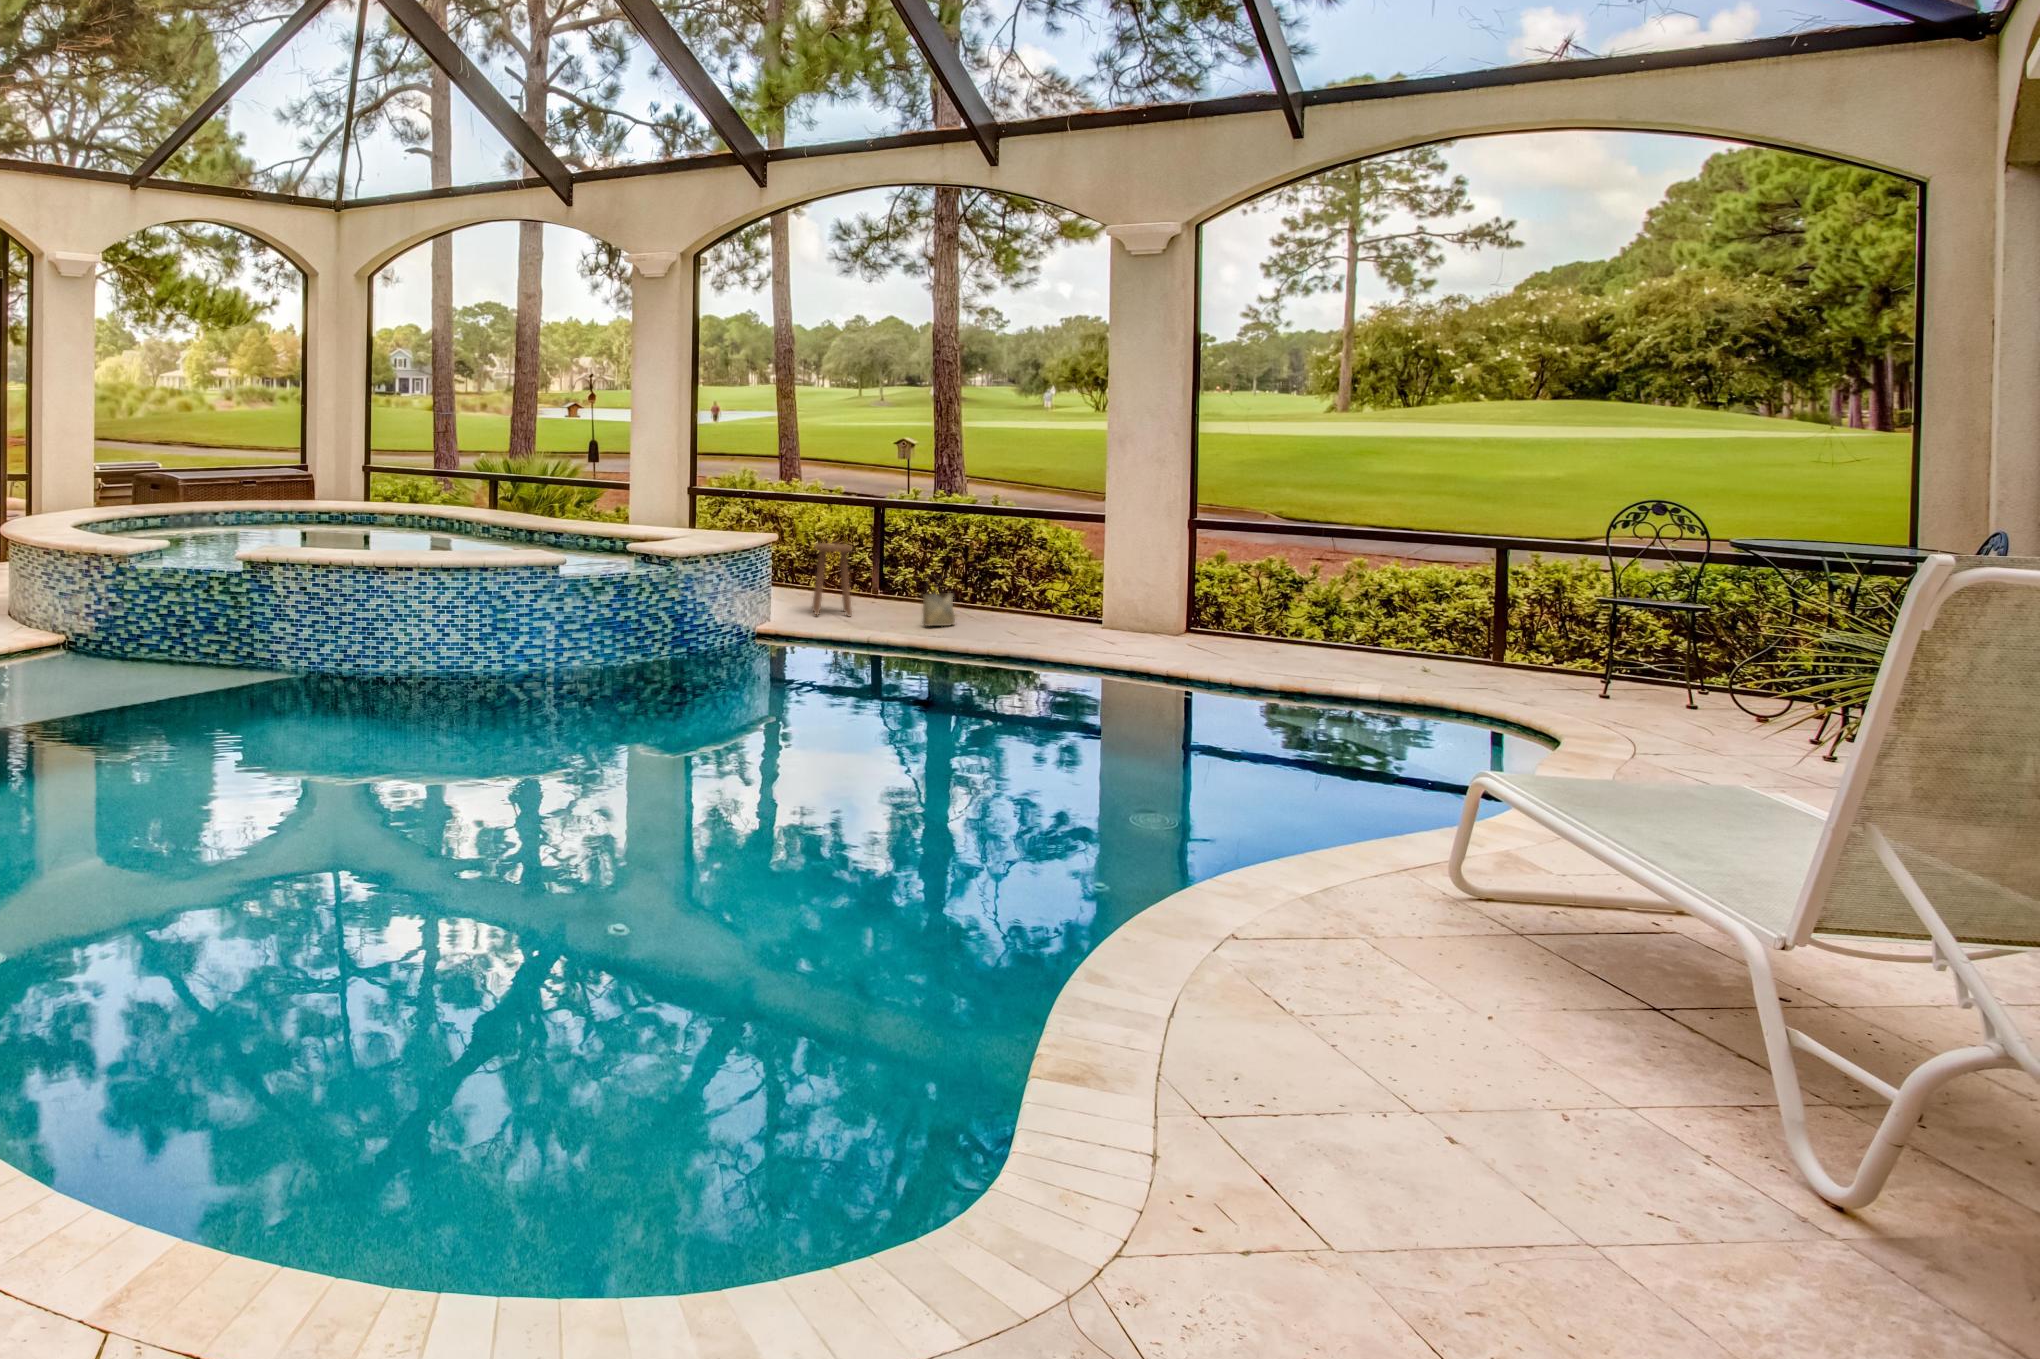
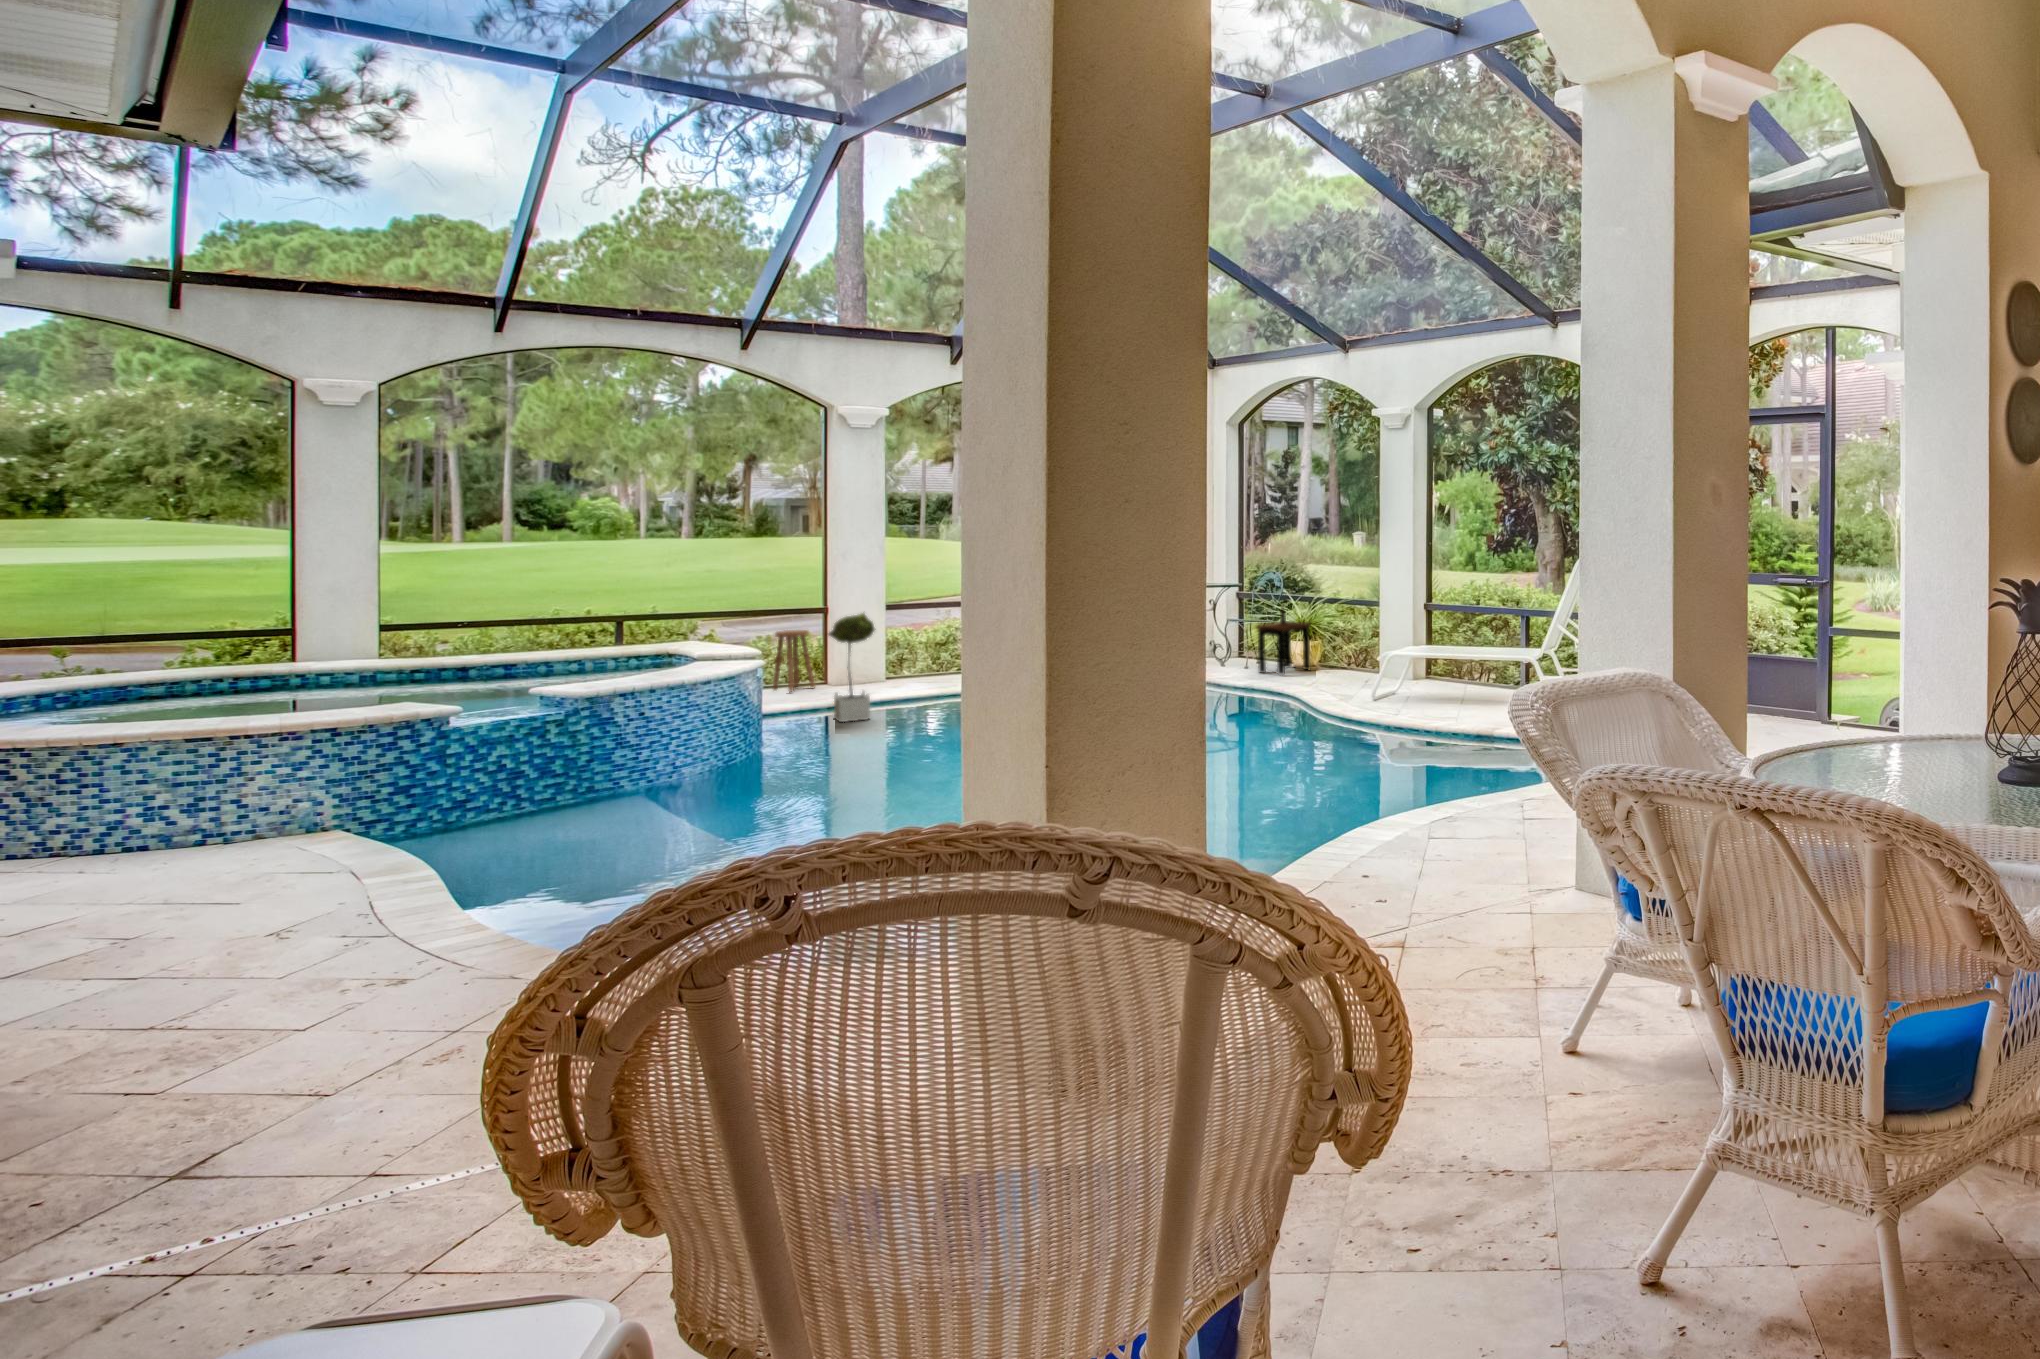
potted tree: none [727,523,785,660] -> present [829,613,875,722]
woven basket: present [922,580,955,626] -> none [884,640,906,682]
side table: none [1391,611,1511,752] -> present [1256,608,1311,675]

